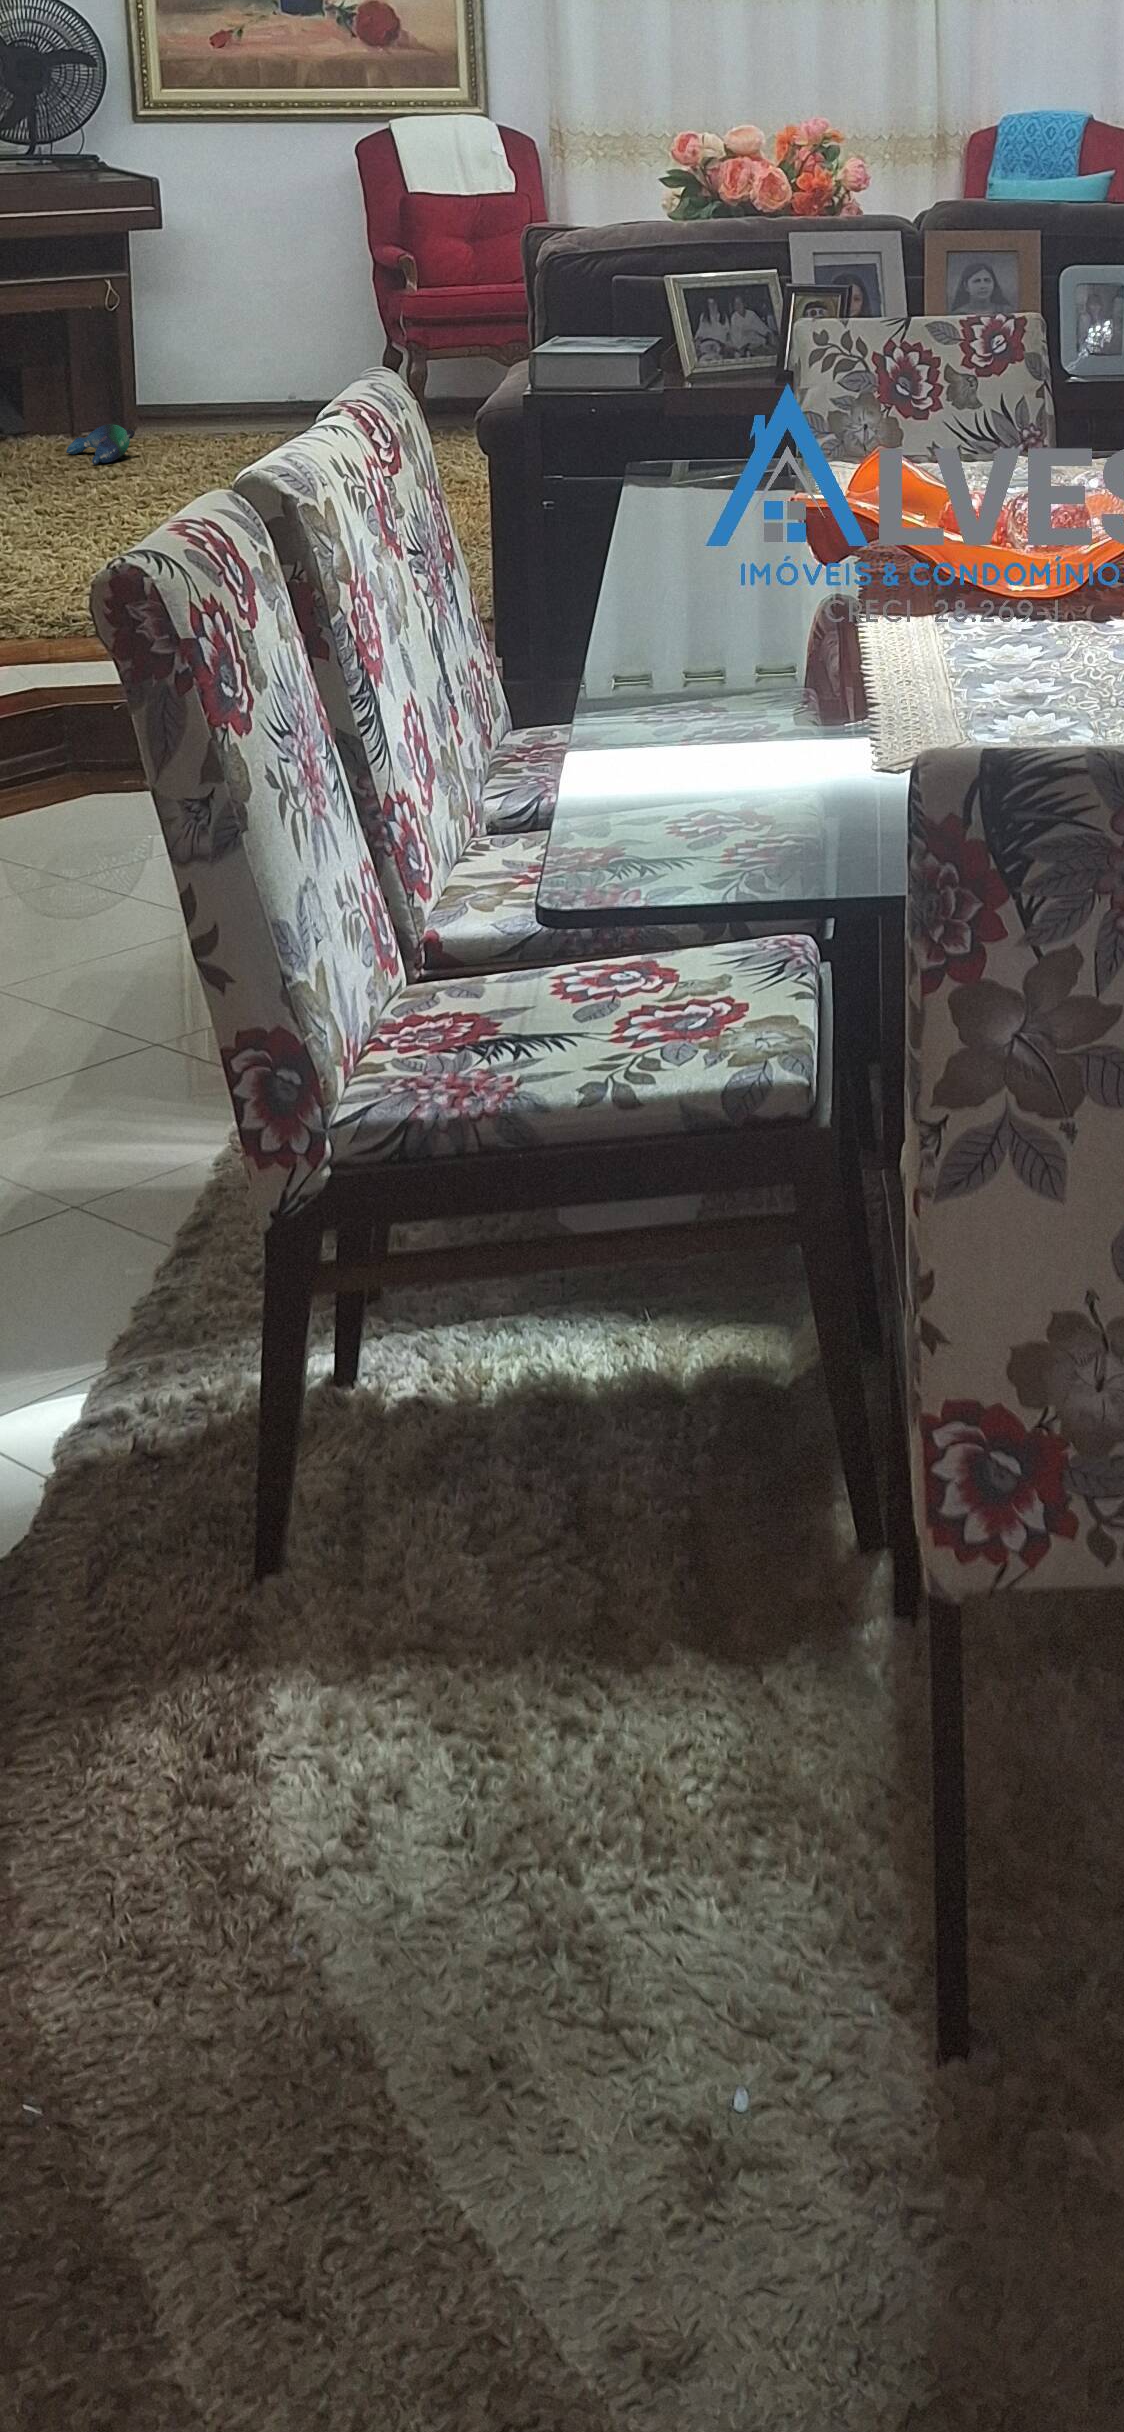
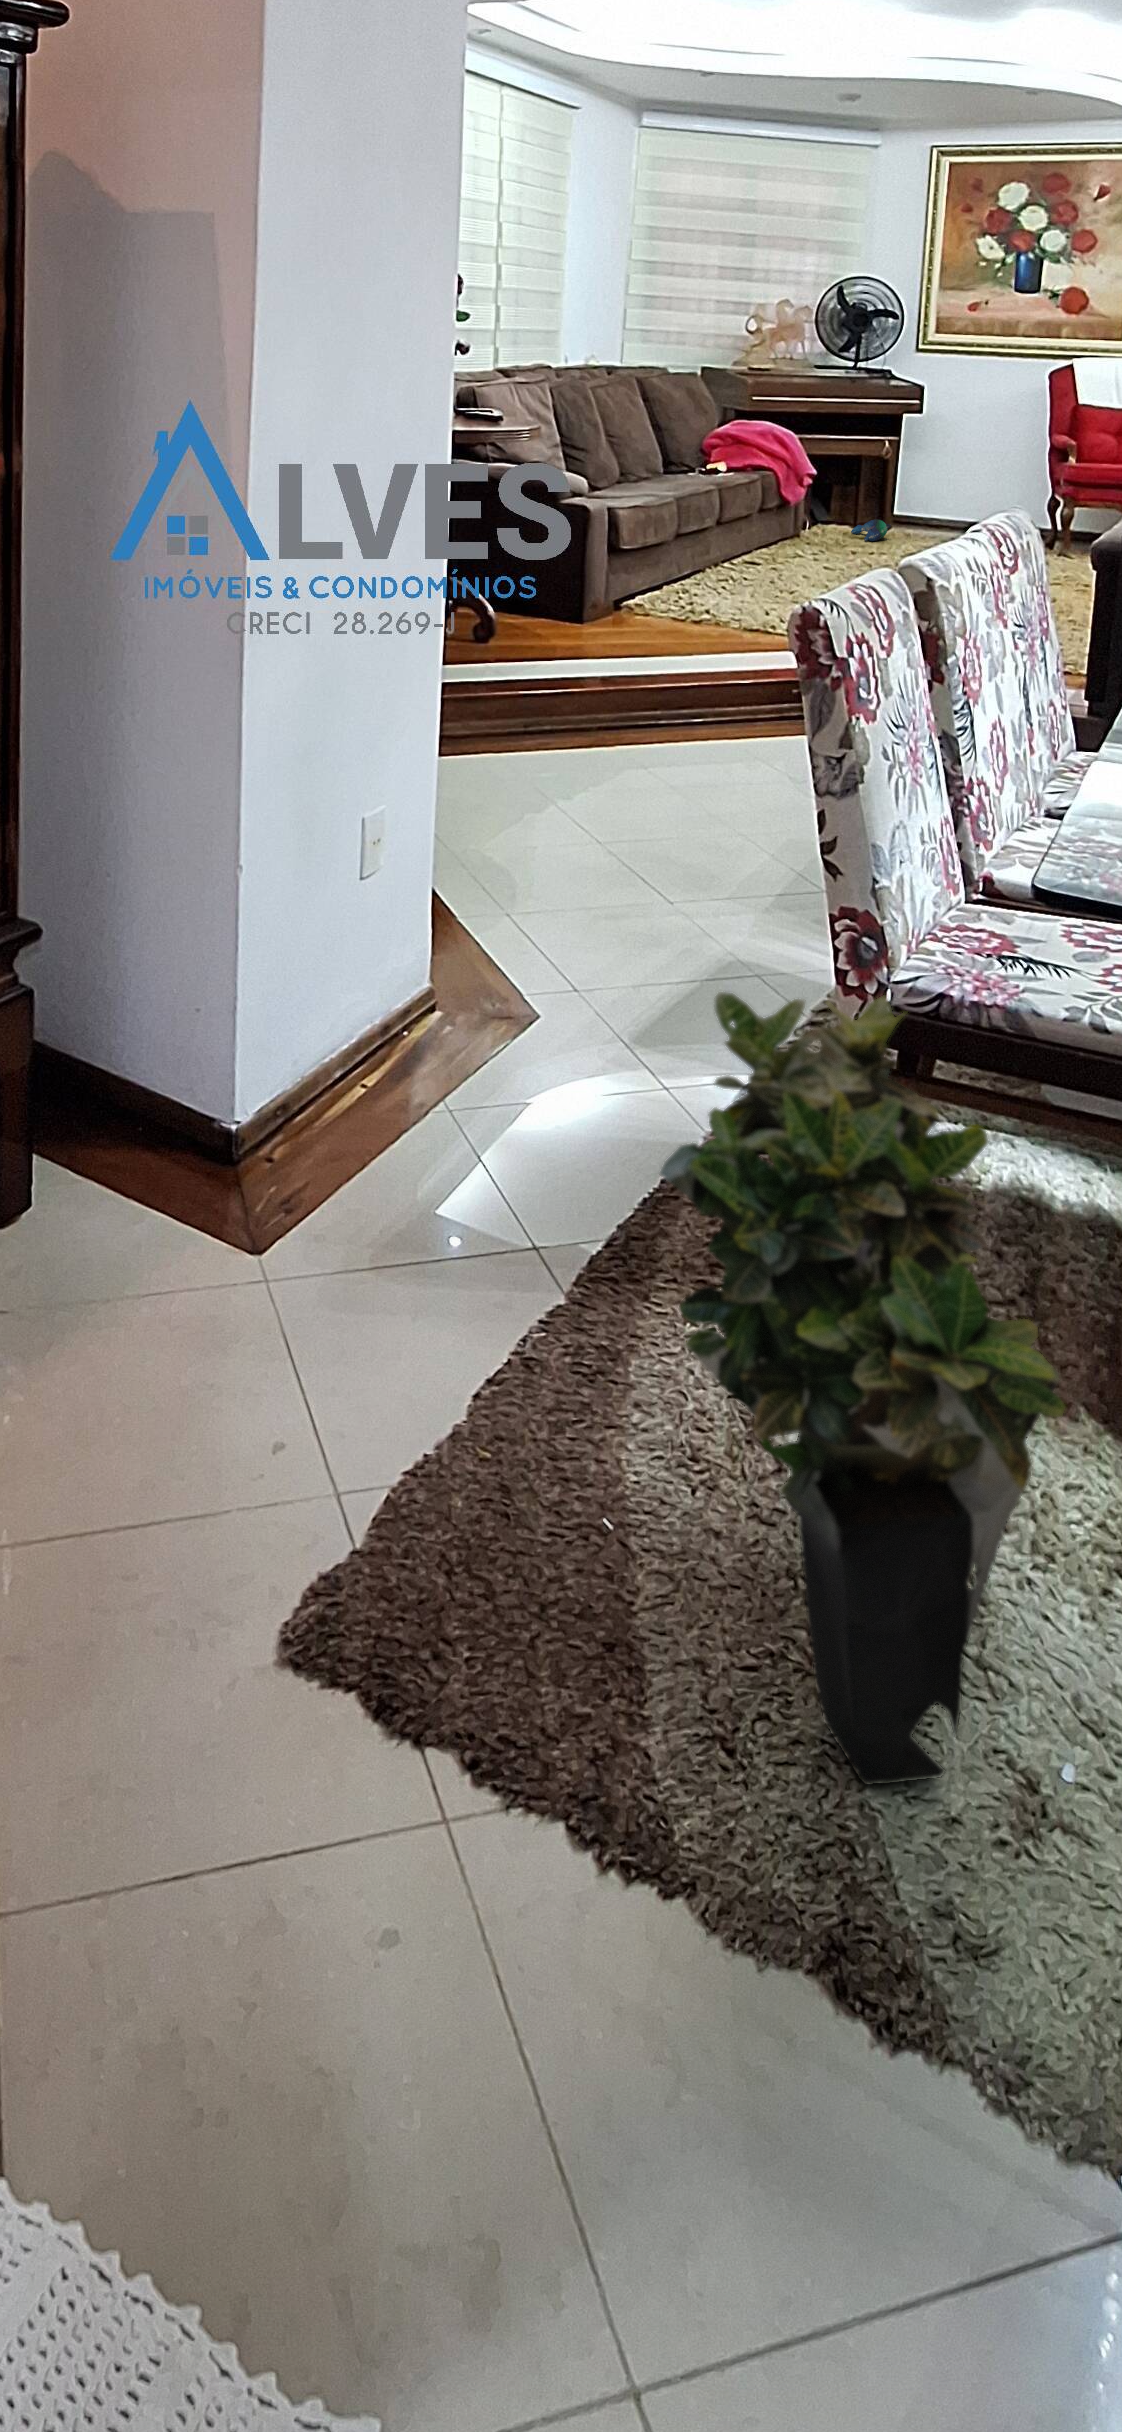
potted plant: none [60,1120,678,2251] -> present [660,992,1065,1785]

